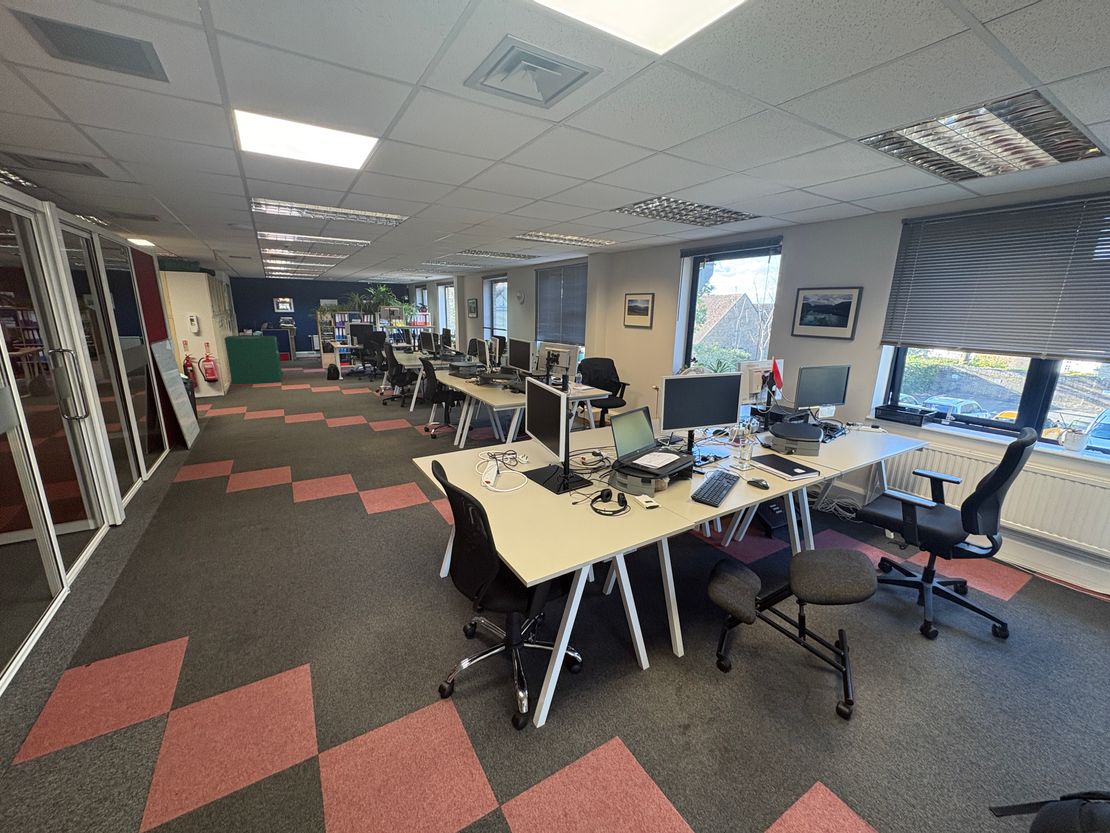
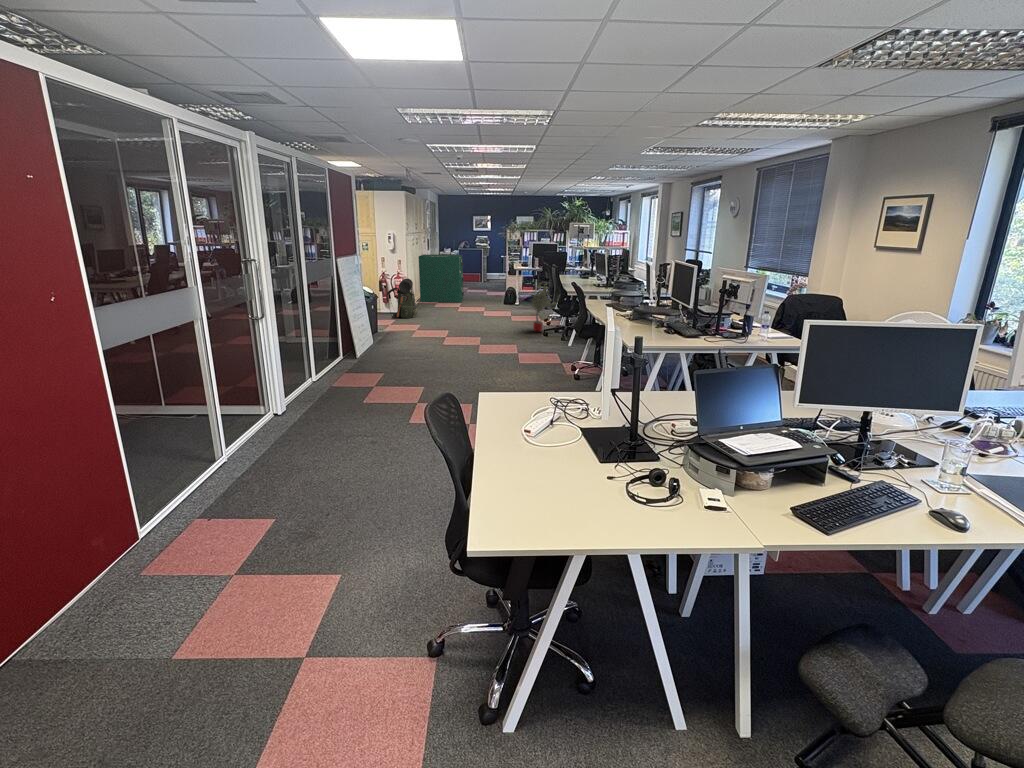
potted tree: none [367,359,394,403] -> present [532,283,556,332]
backpack: none [196,362,238,404] -> present [386,278,418,318]

